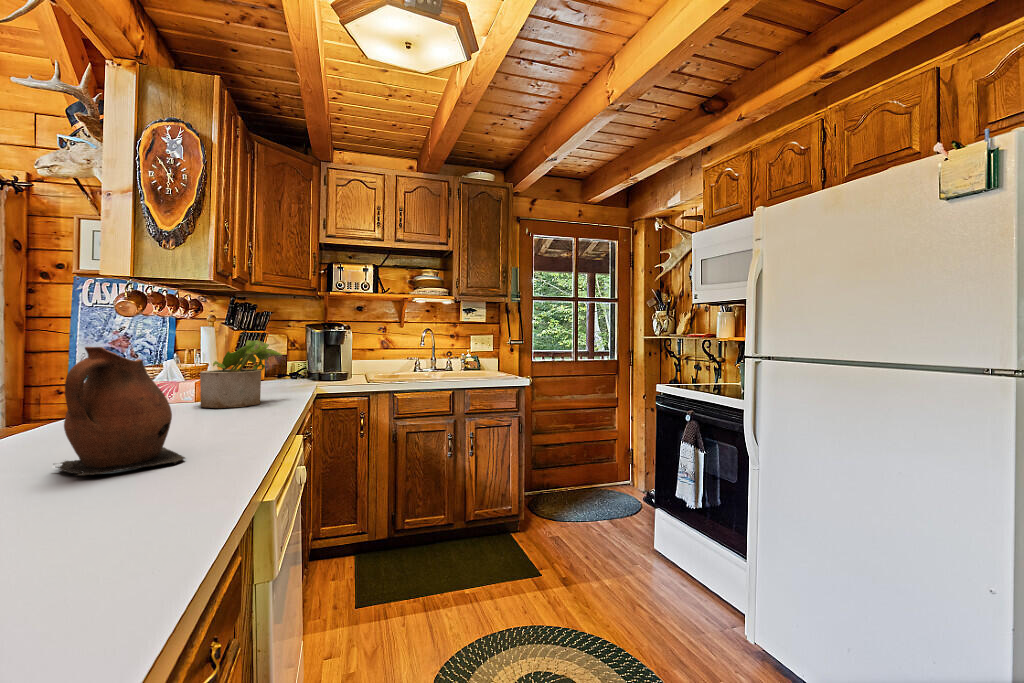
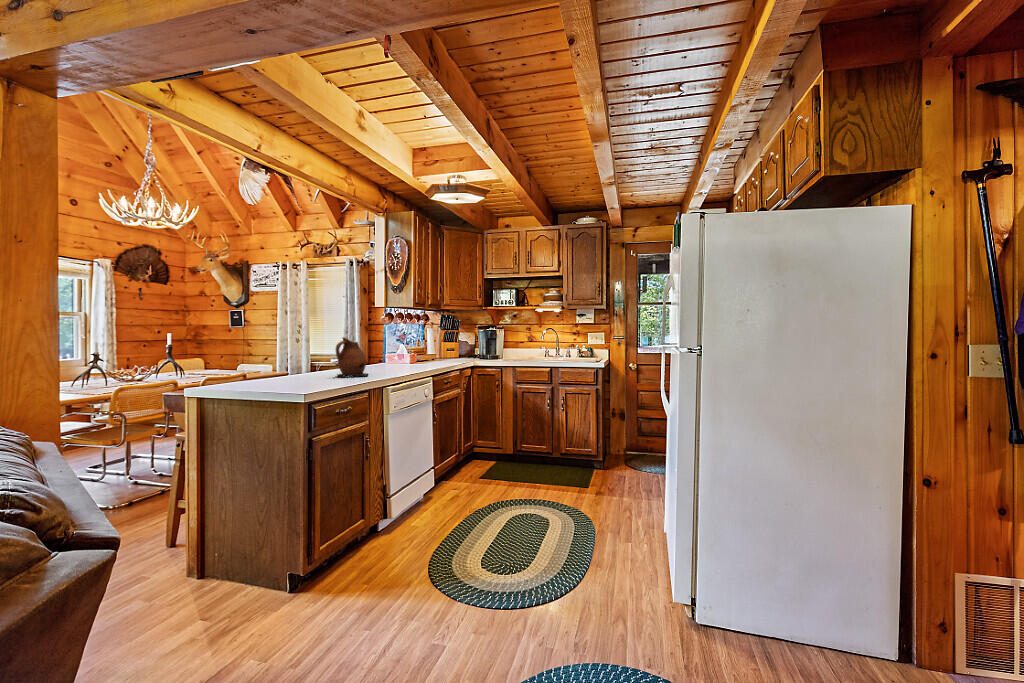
potted plant: present [200,340,282,408] -> none [406,336,442,366]

